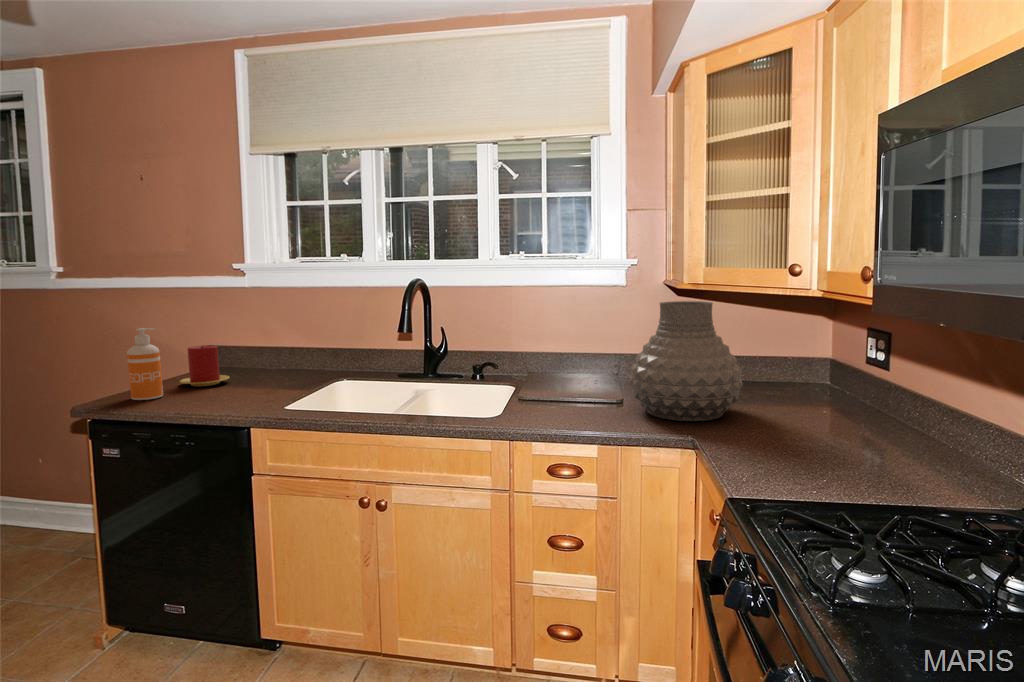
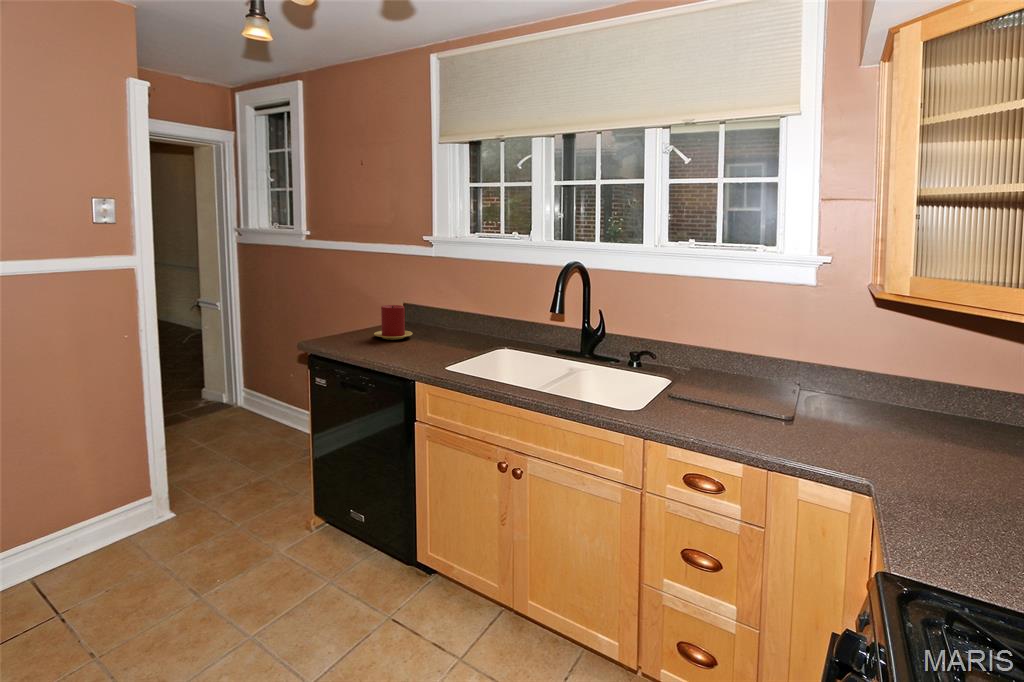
vase: present [630,301,743,421] -> none [794,310,953,458]
soap dispenser: present [127,328,163,400] -> none [331,289,357,348]

